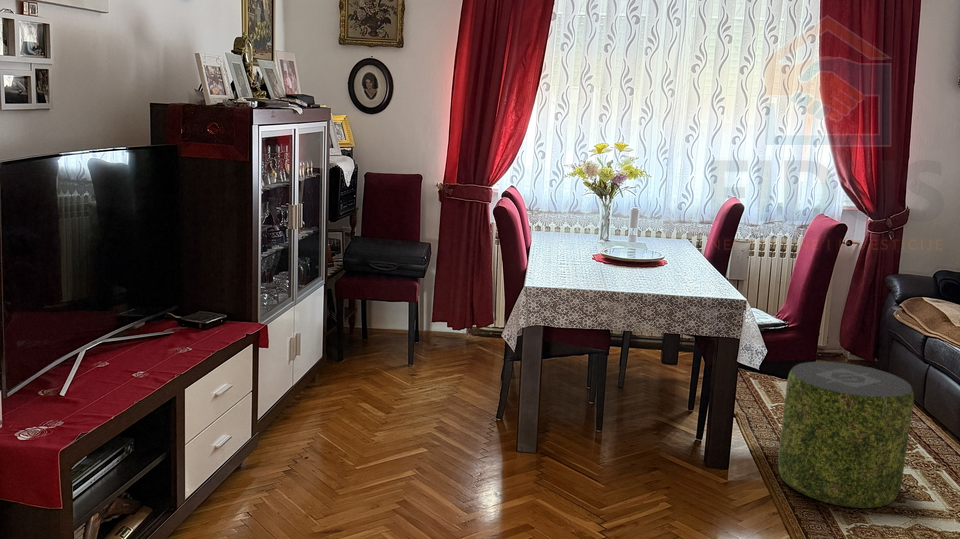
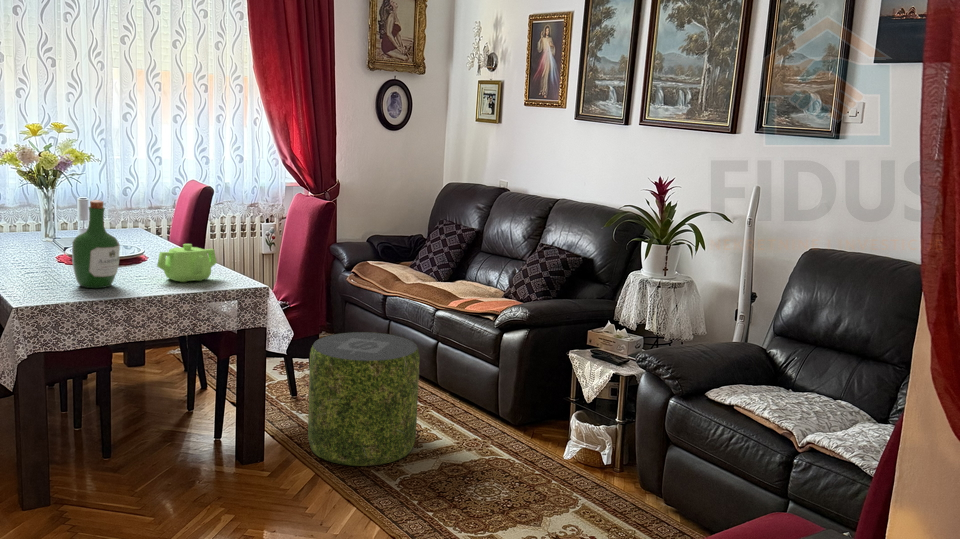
wine bottle: none [581,207,618,281] -> present [72,200,120,288]
teapot: none [649,252,704,287] -> present [157,244,217,282]

